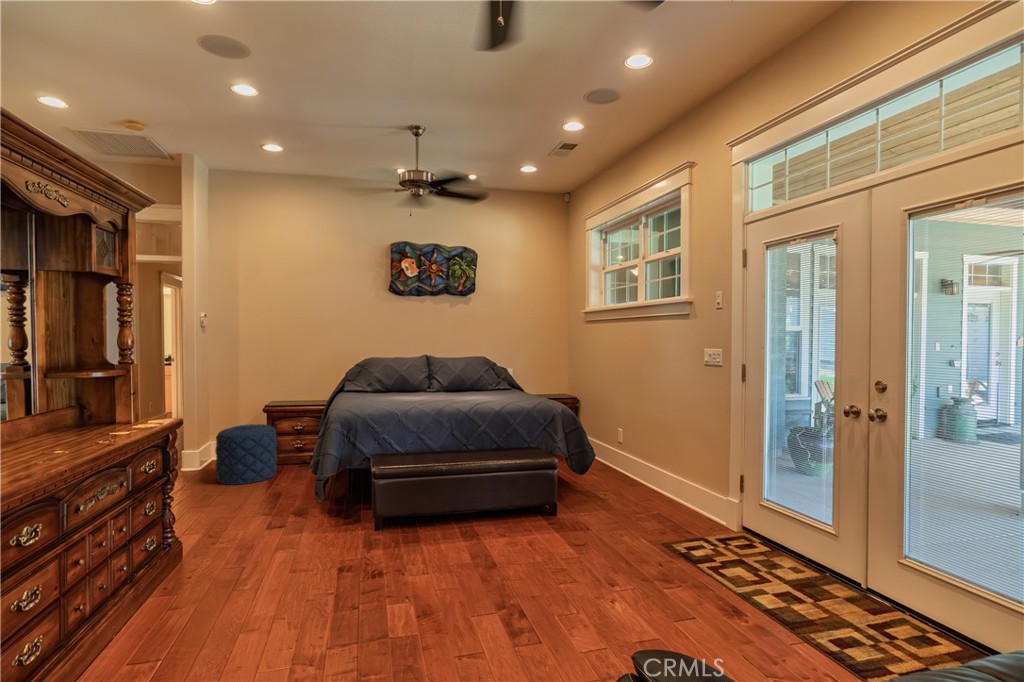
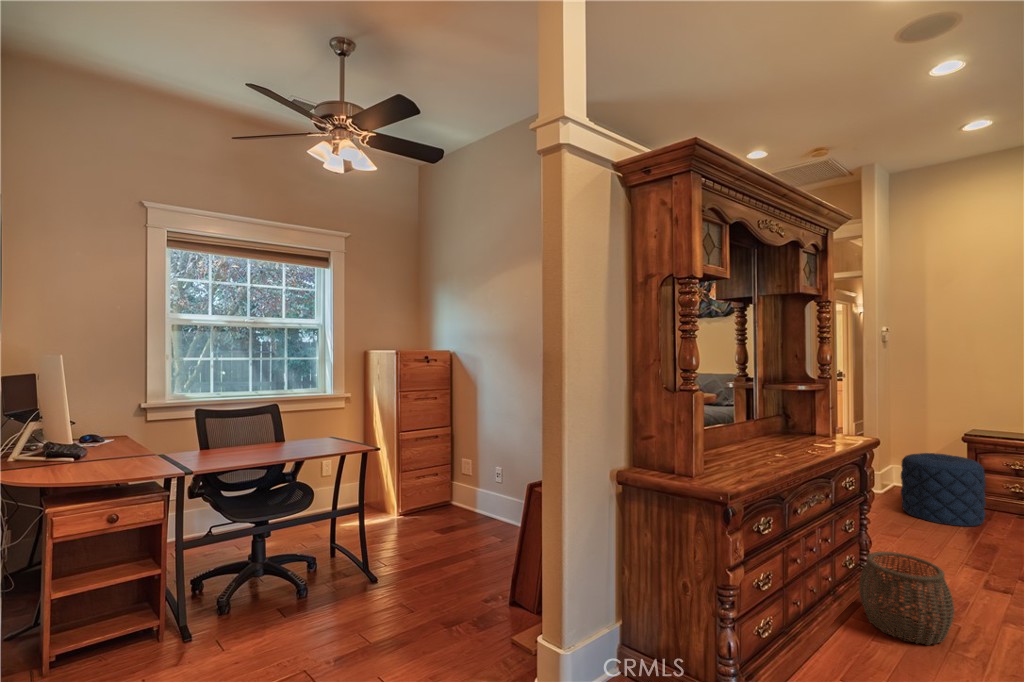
woven basket: none [158,517,237,596] -> present [859,552,955,645]

